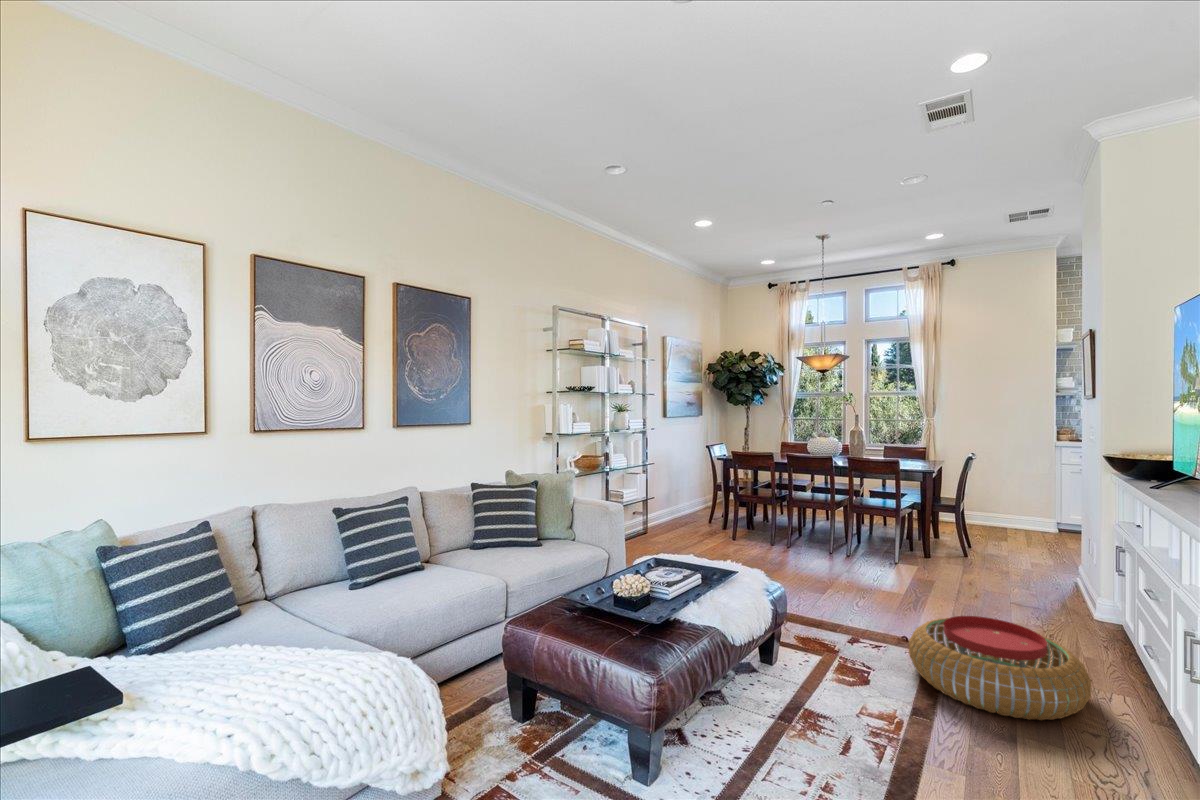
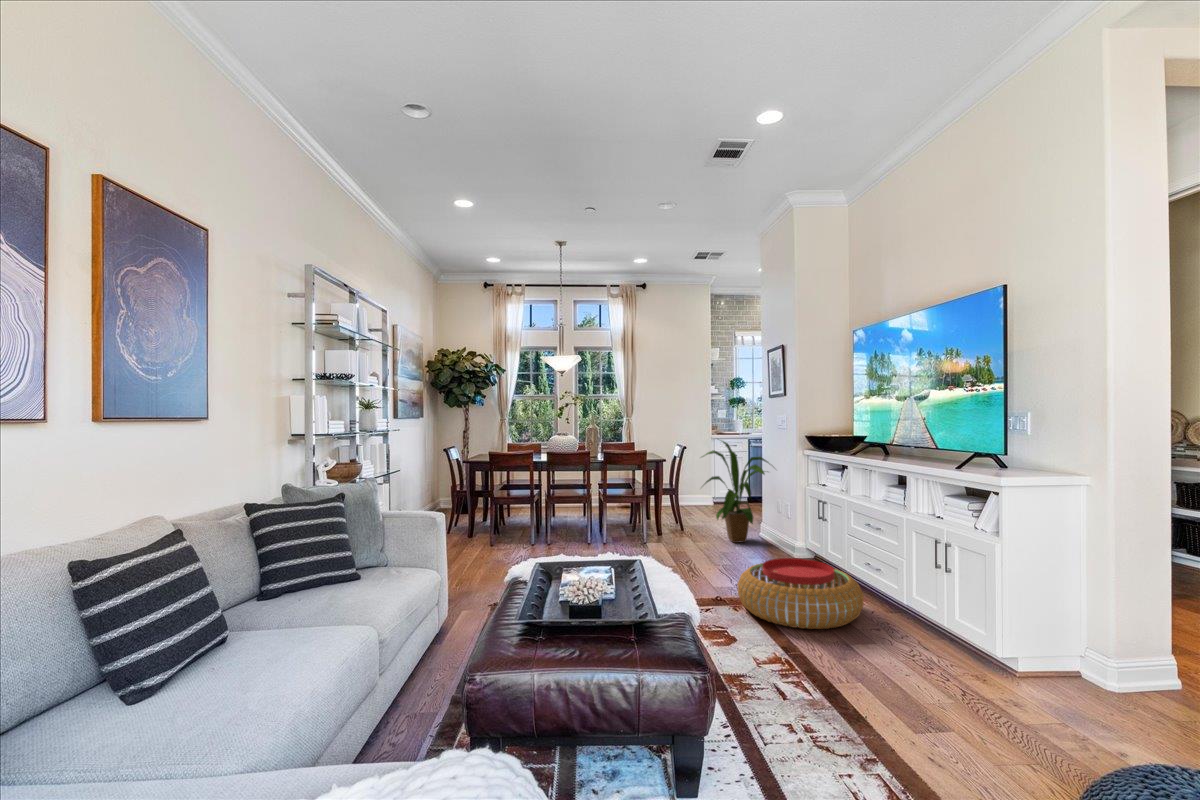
house plant: none [967,458,1085,595] -> present [704,441,769,543]

